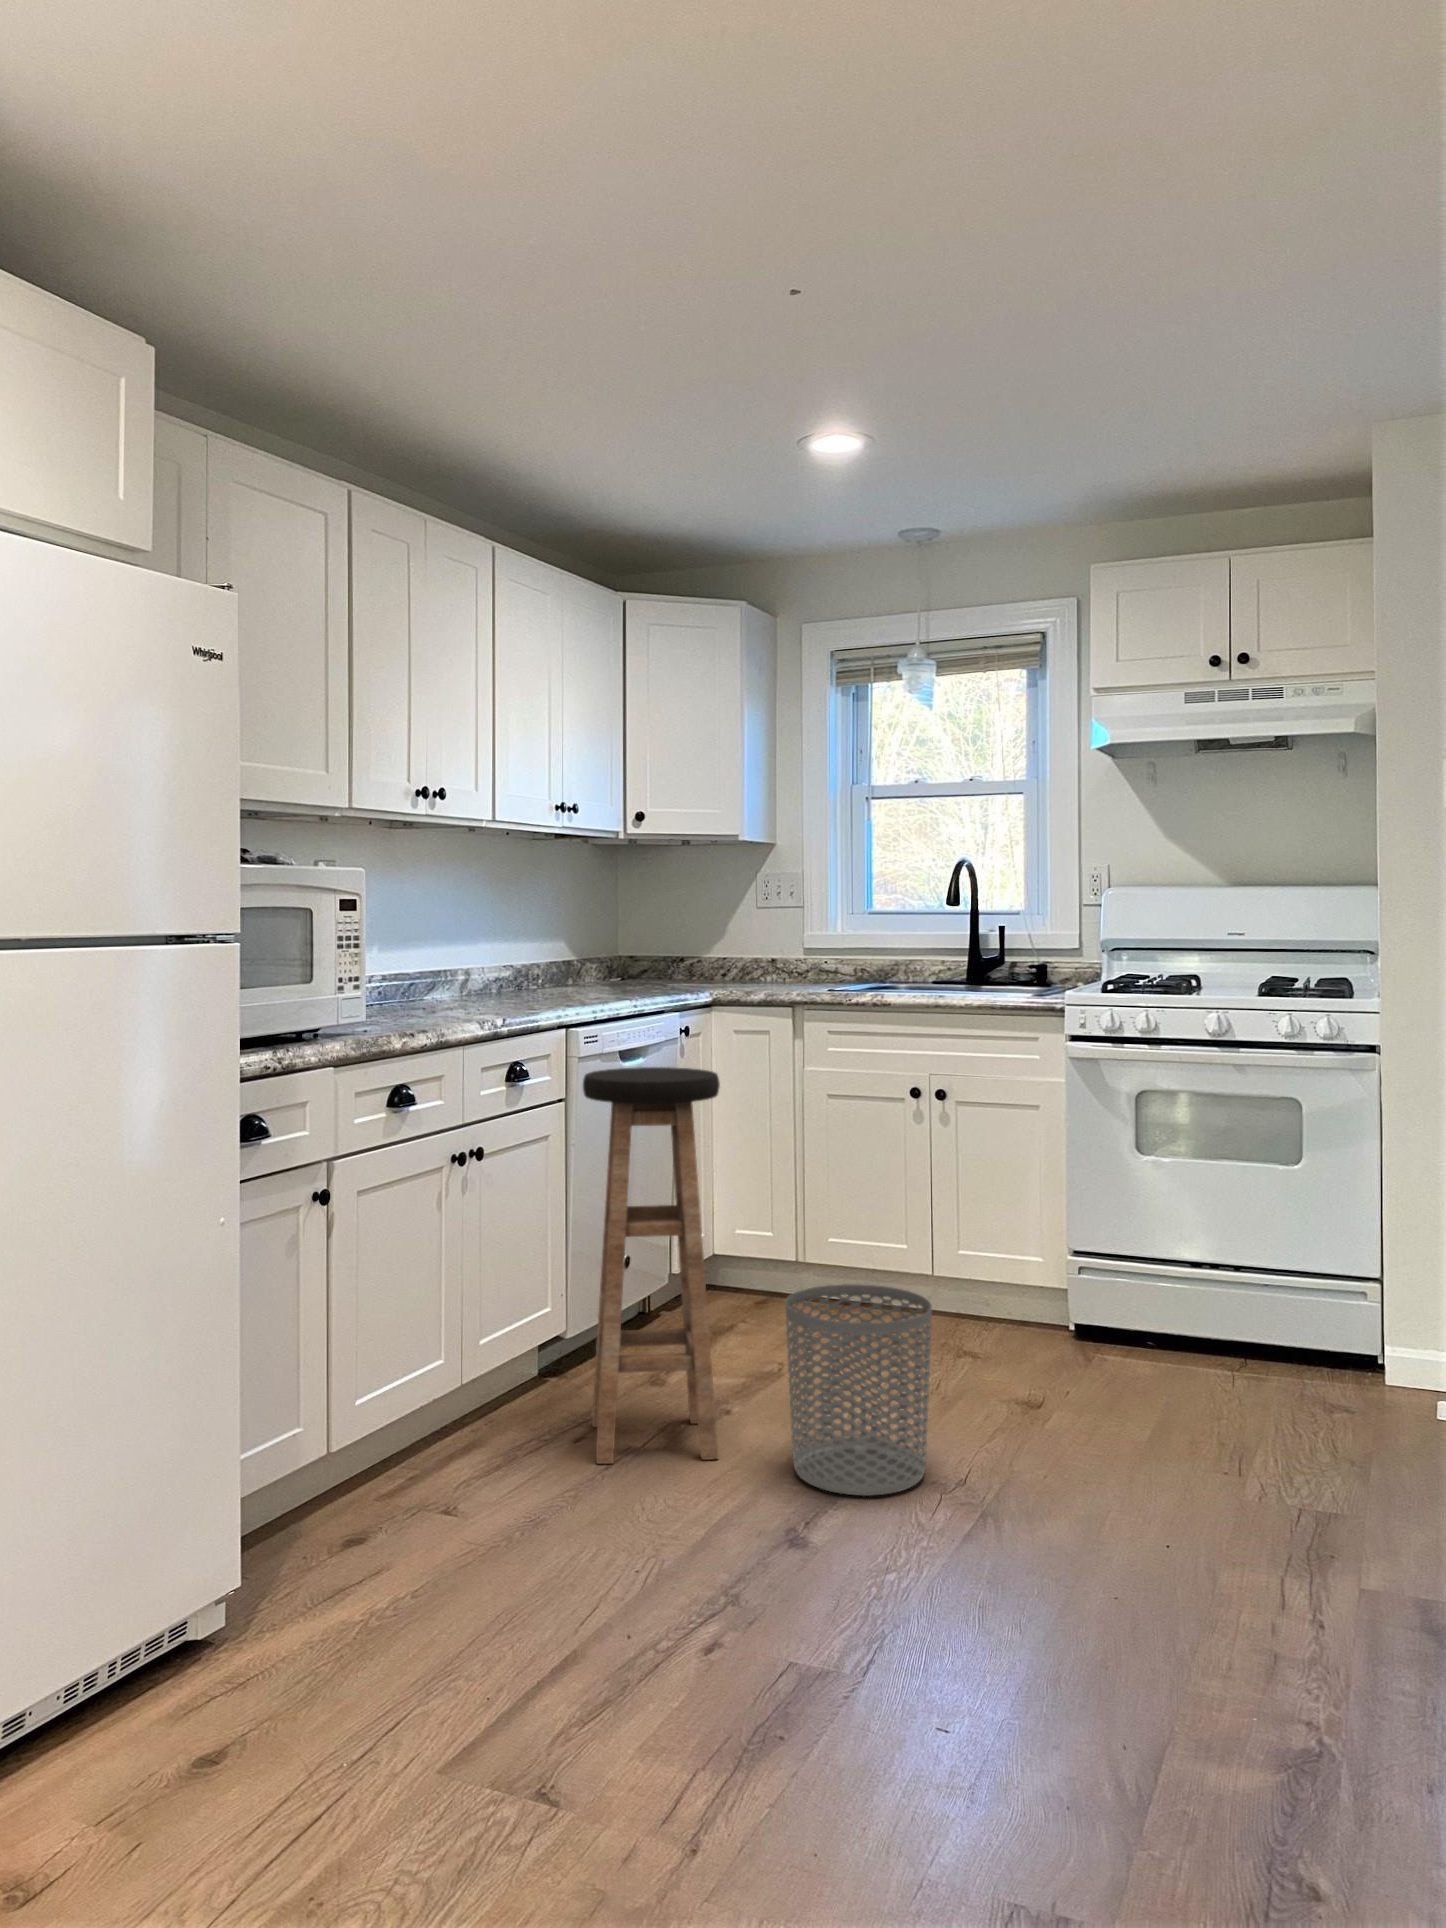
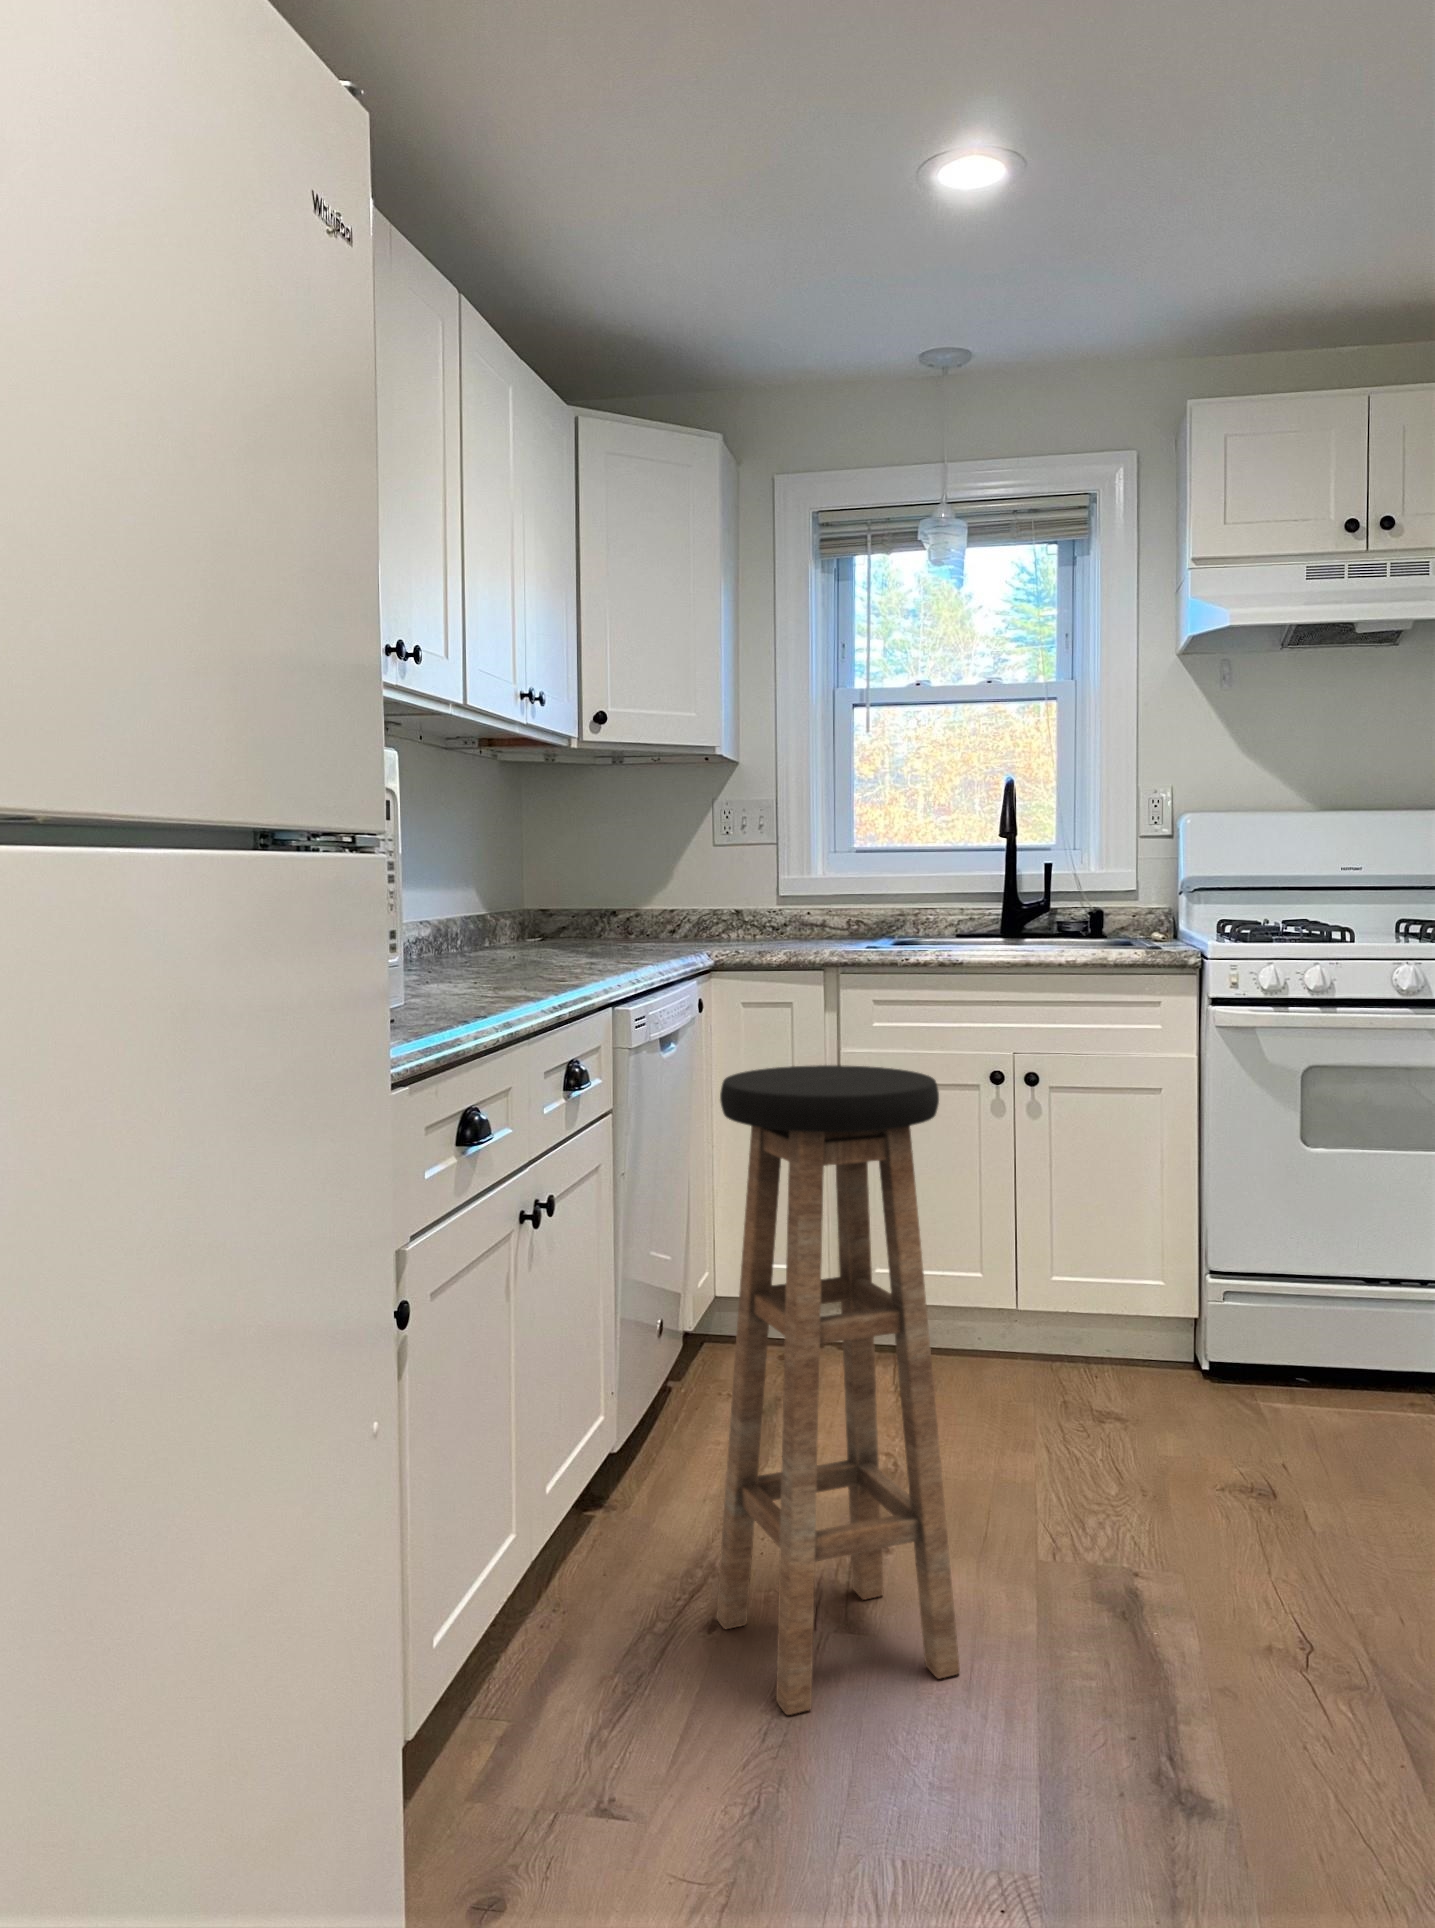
waste bin: present [785,1284,932,1496] -> none [1066,1378,1302,1726]

